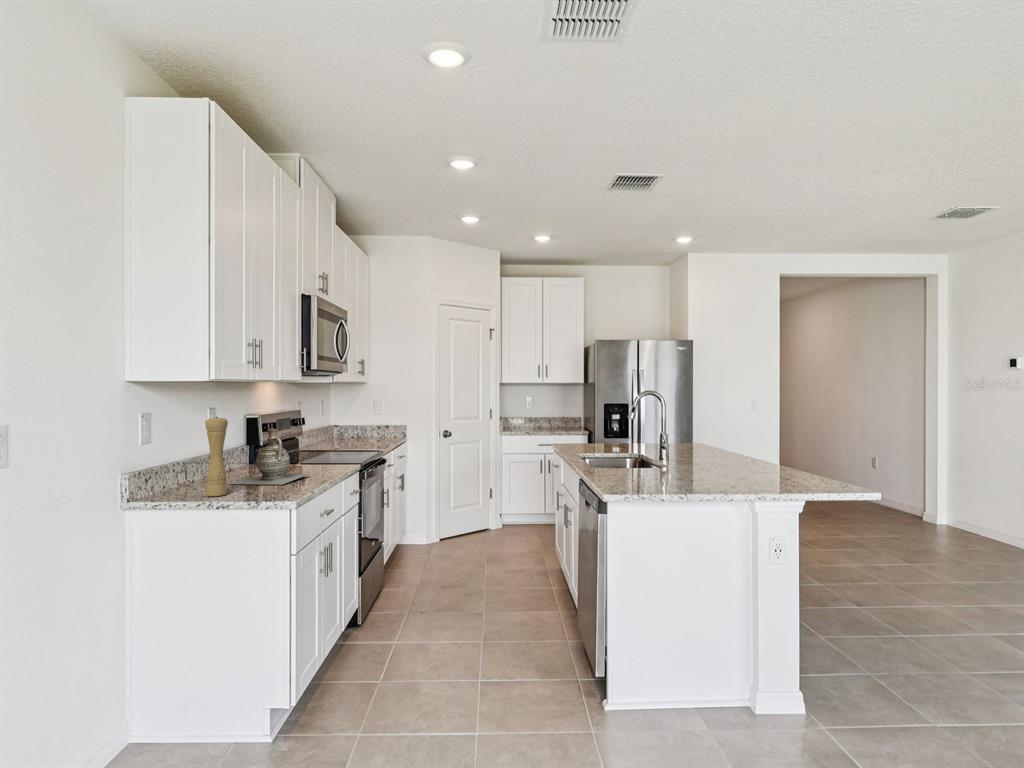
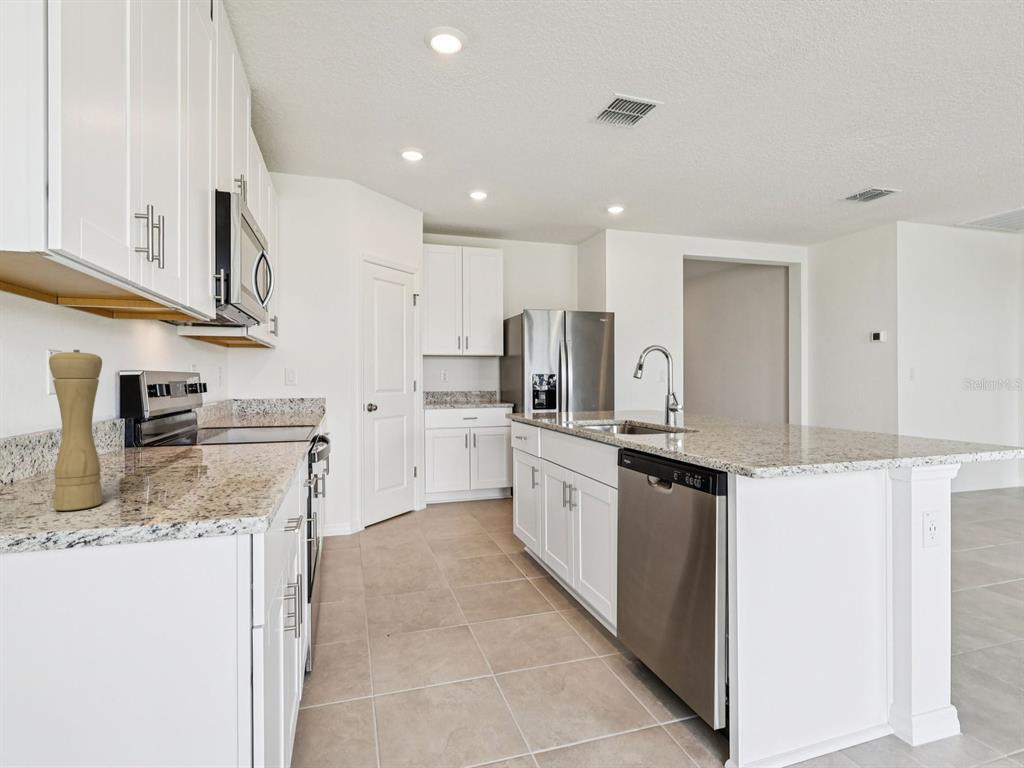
ceramic jug: present [230,429,308,484] -> none [98,384,249,482]

